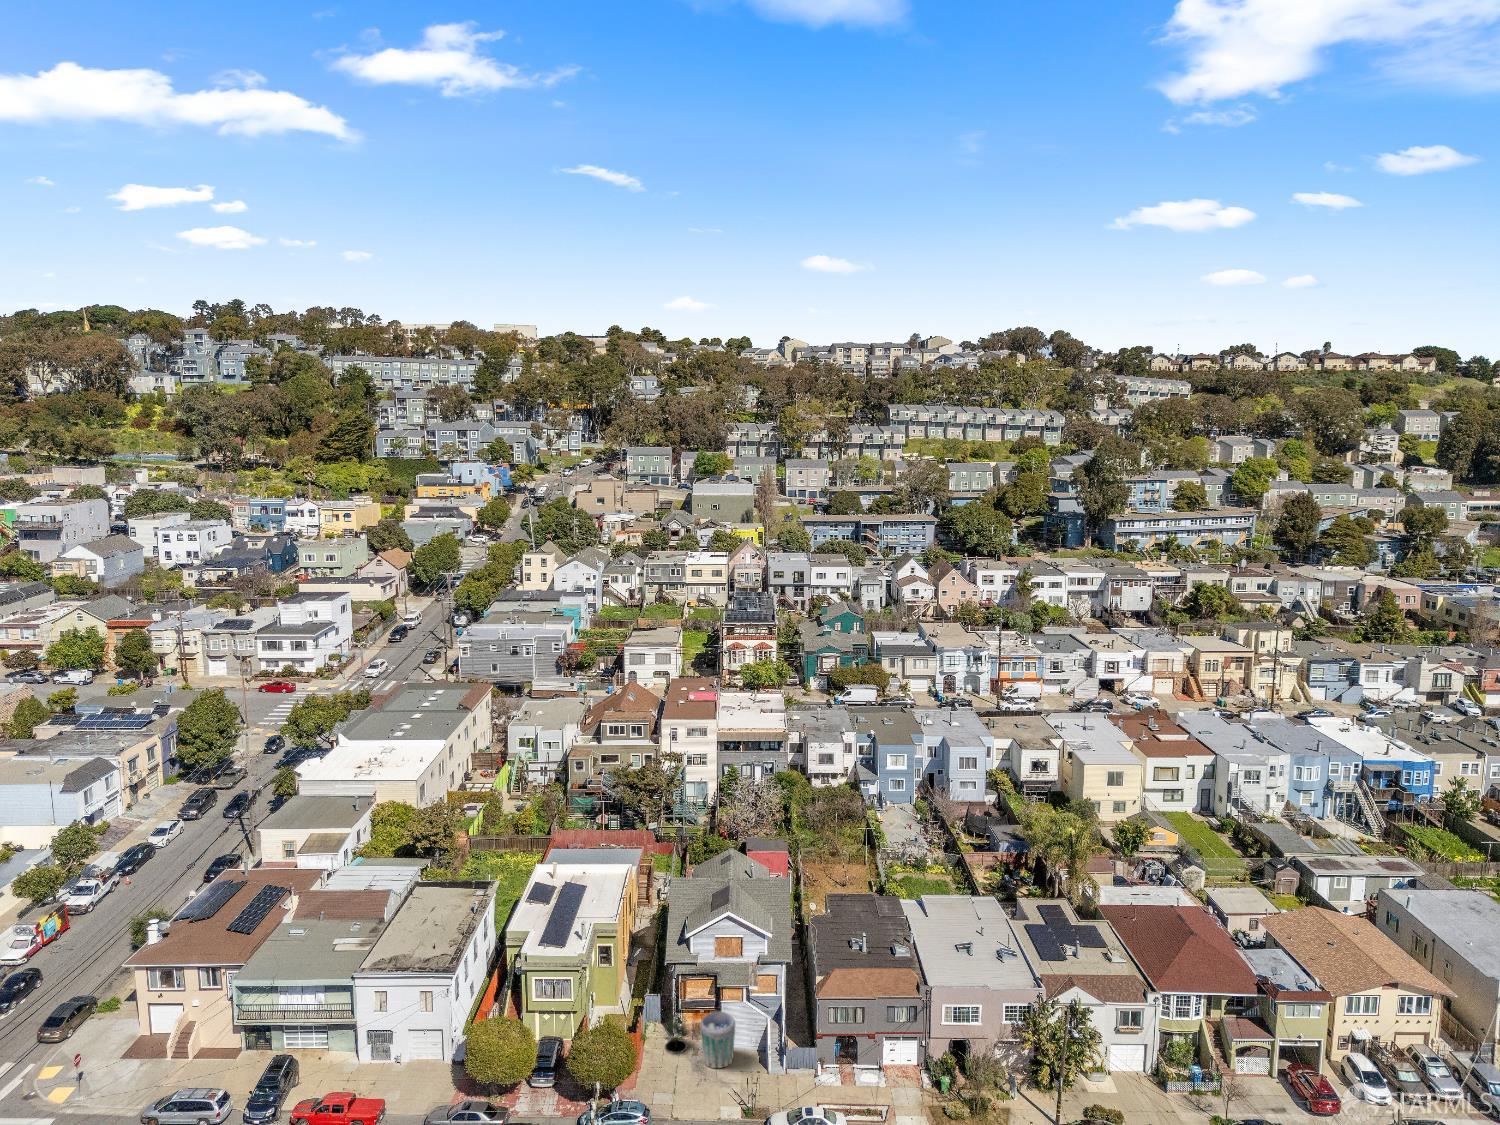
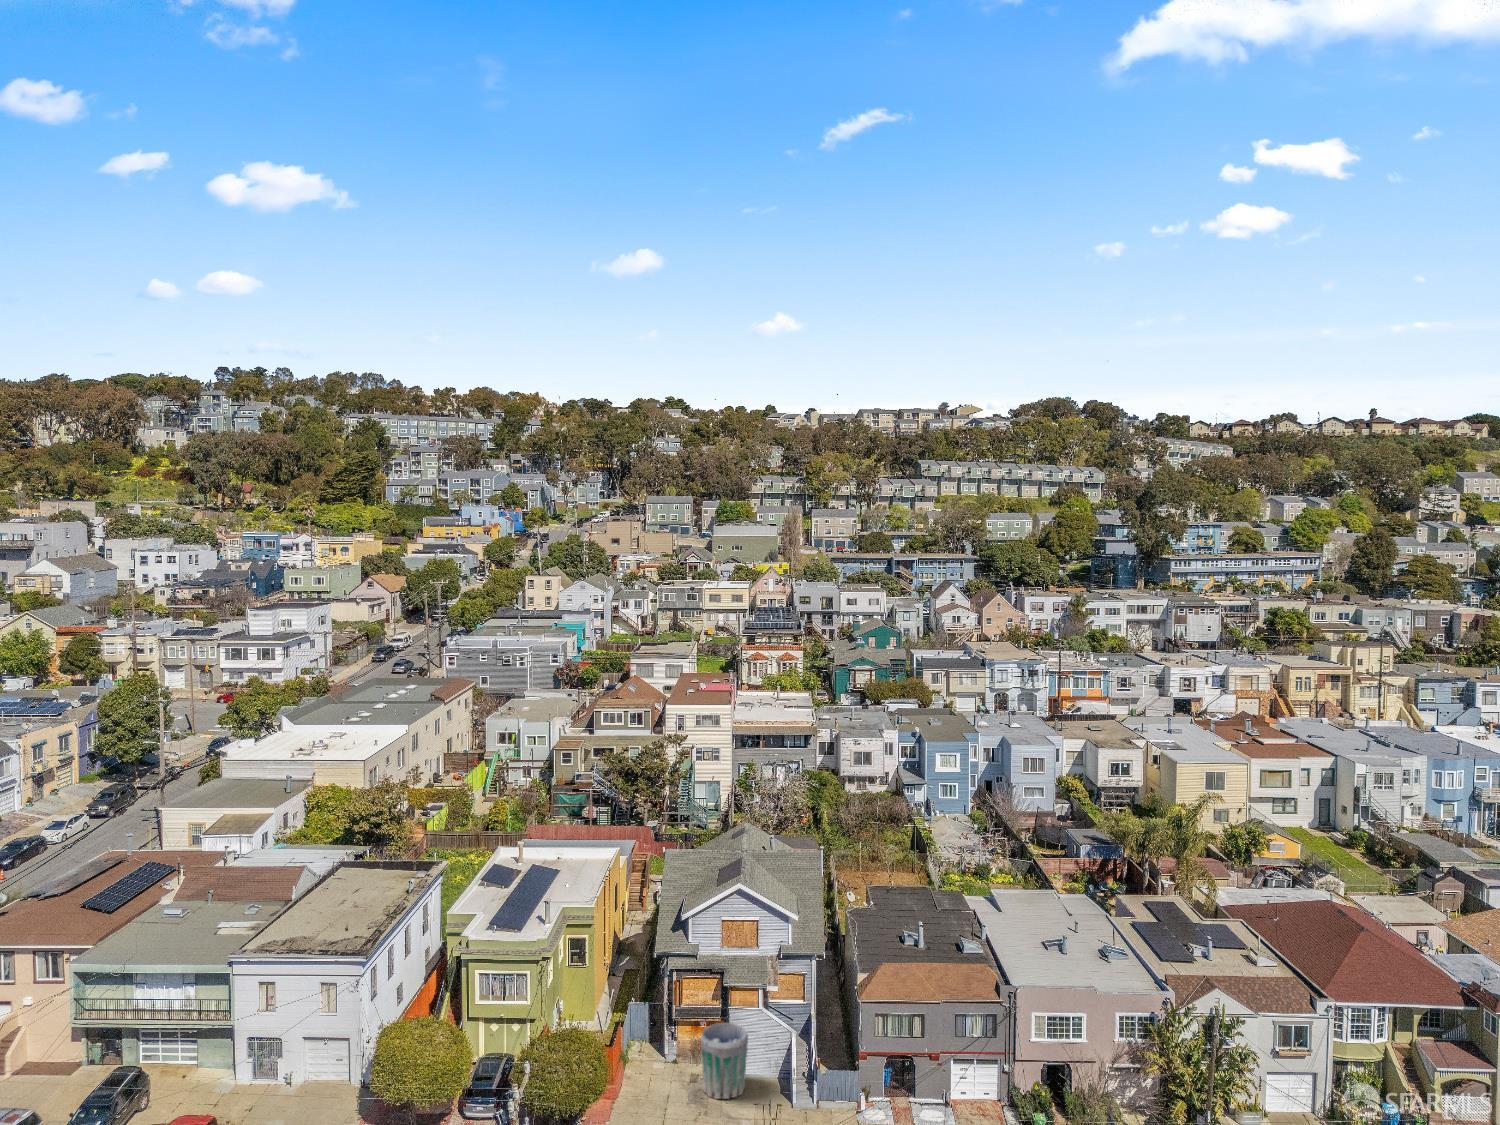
potted tree: present [665,1011,689,1054] -> none [650,1019,686,1081]

